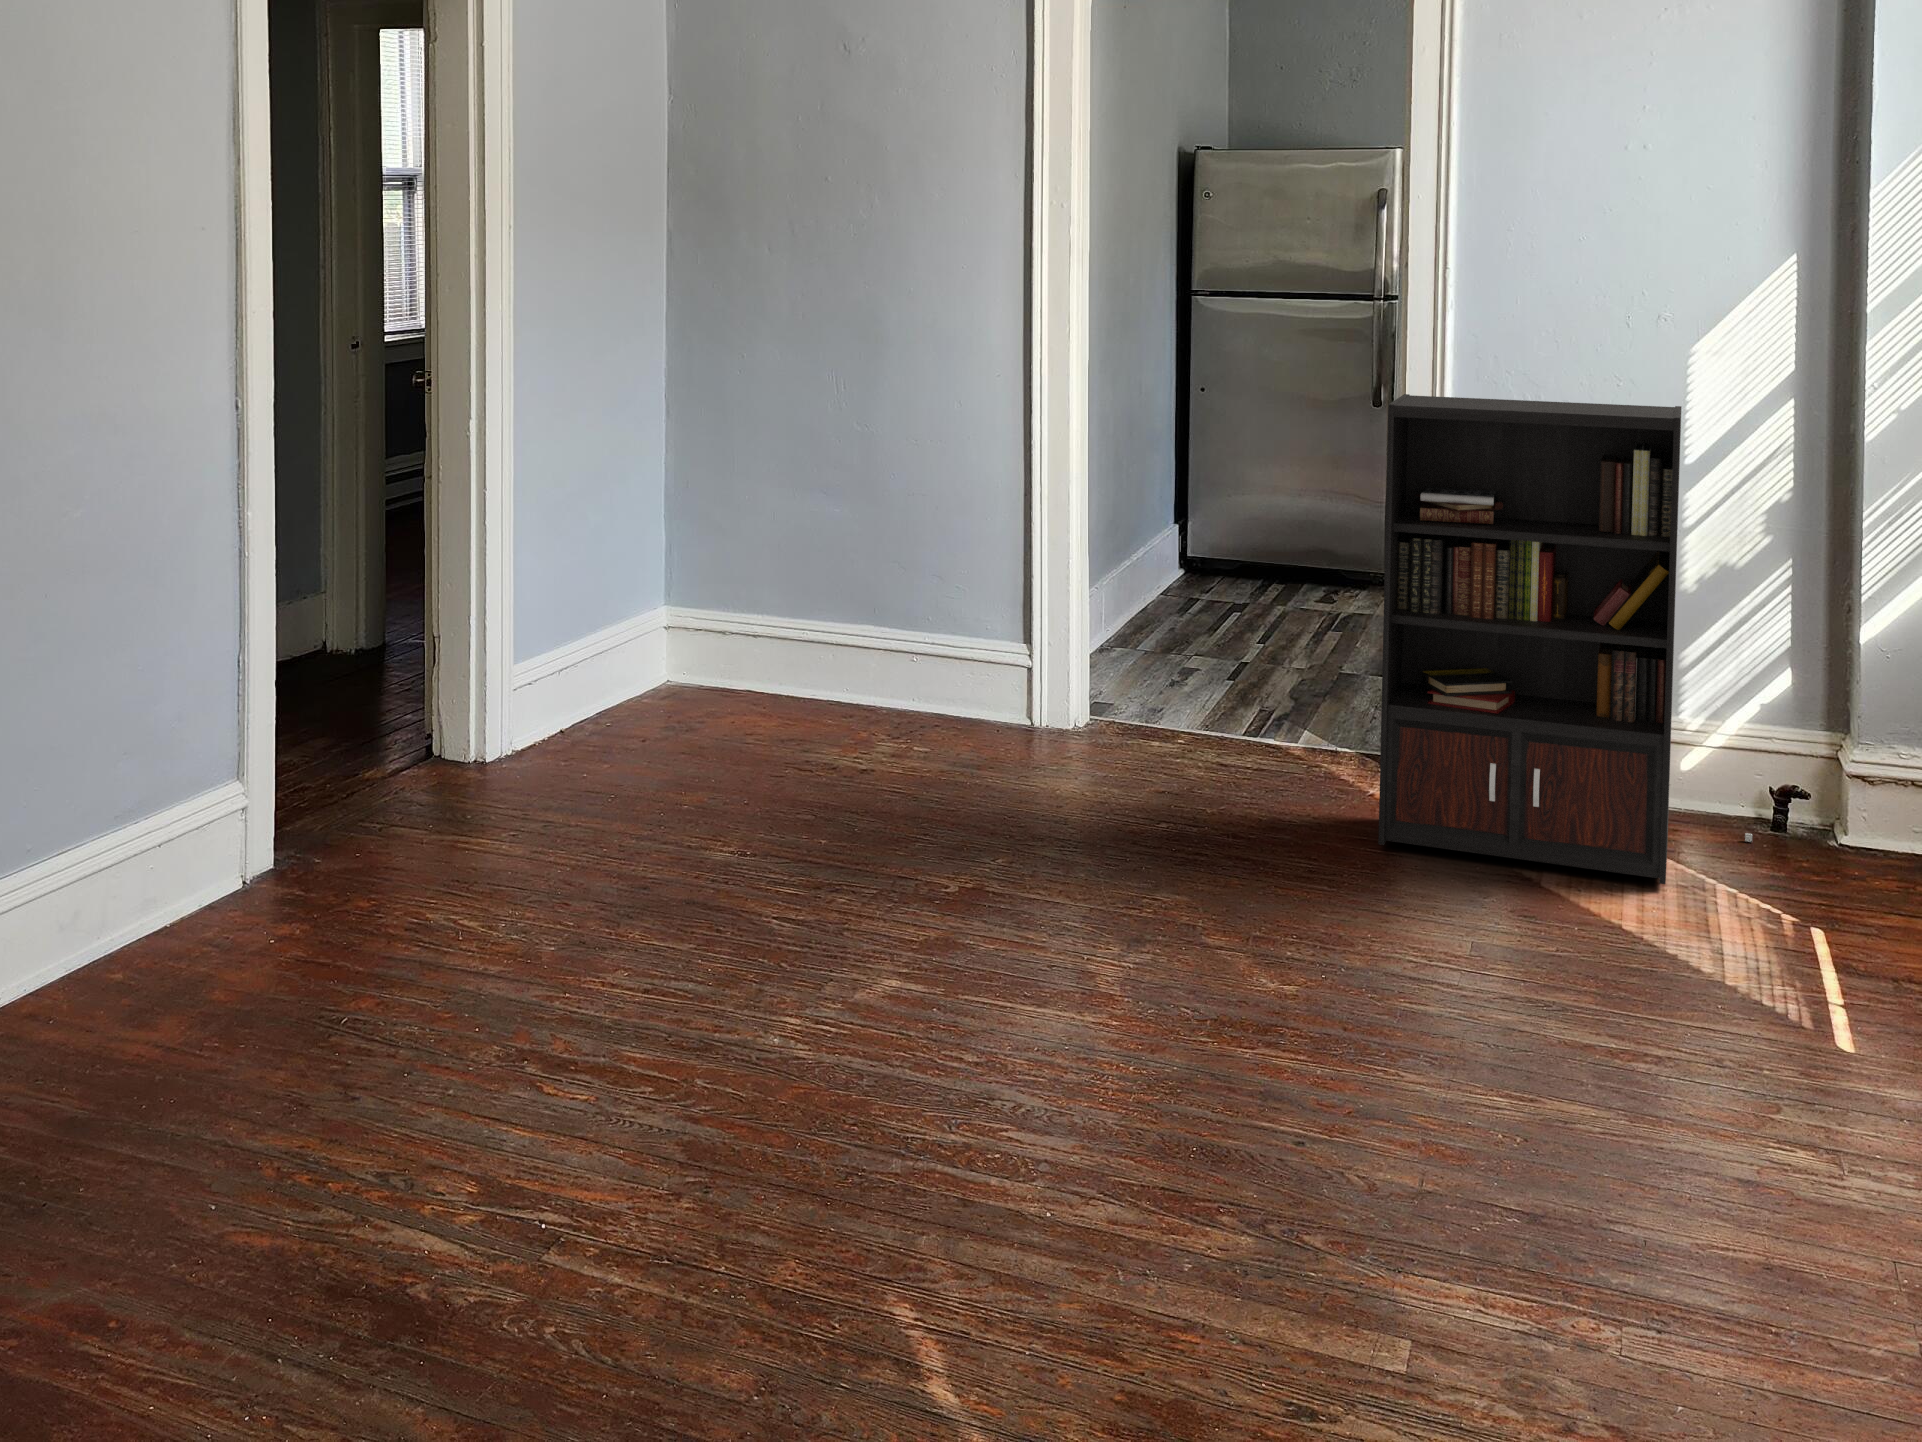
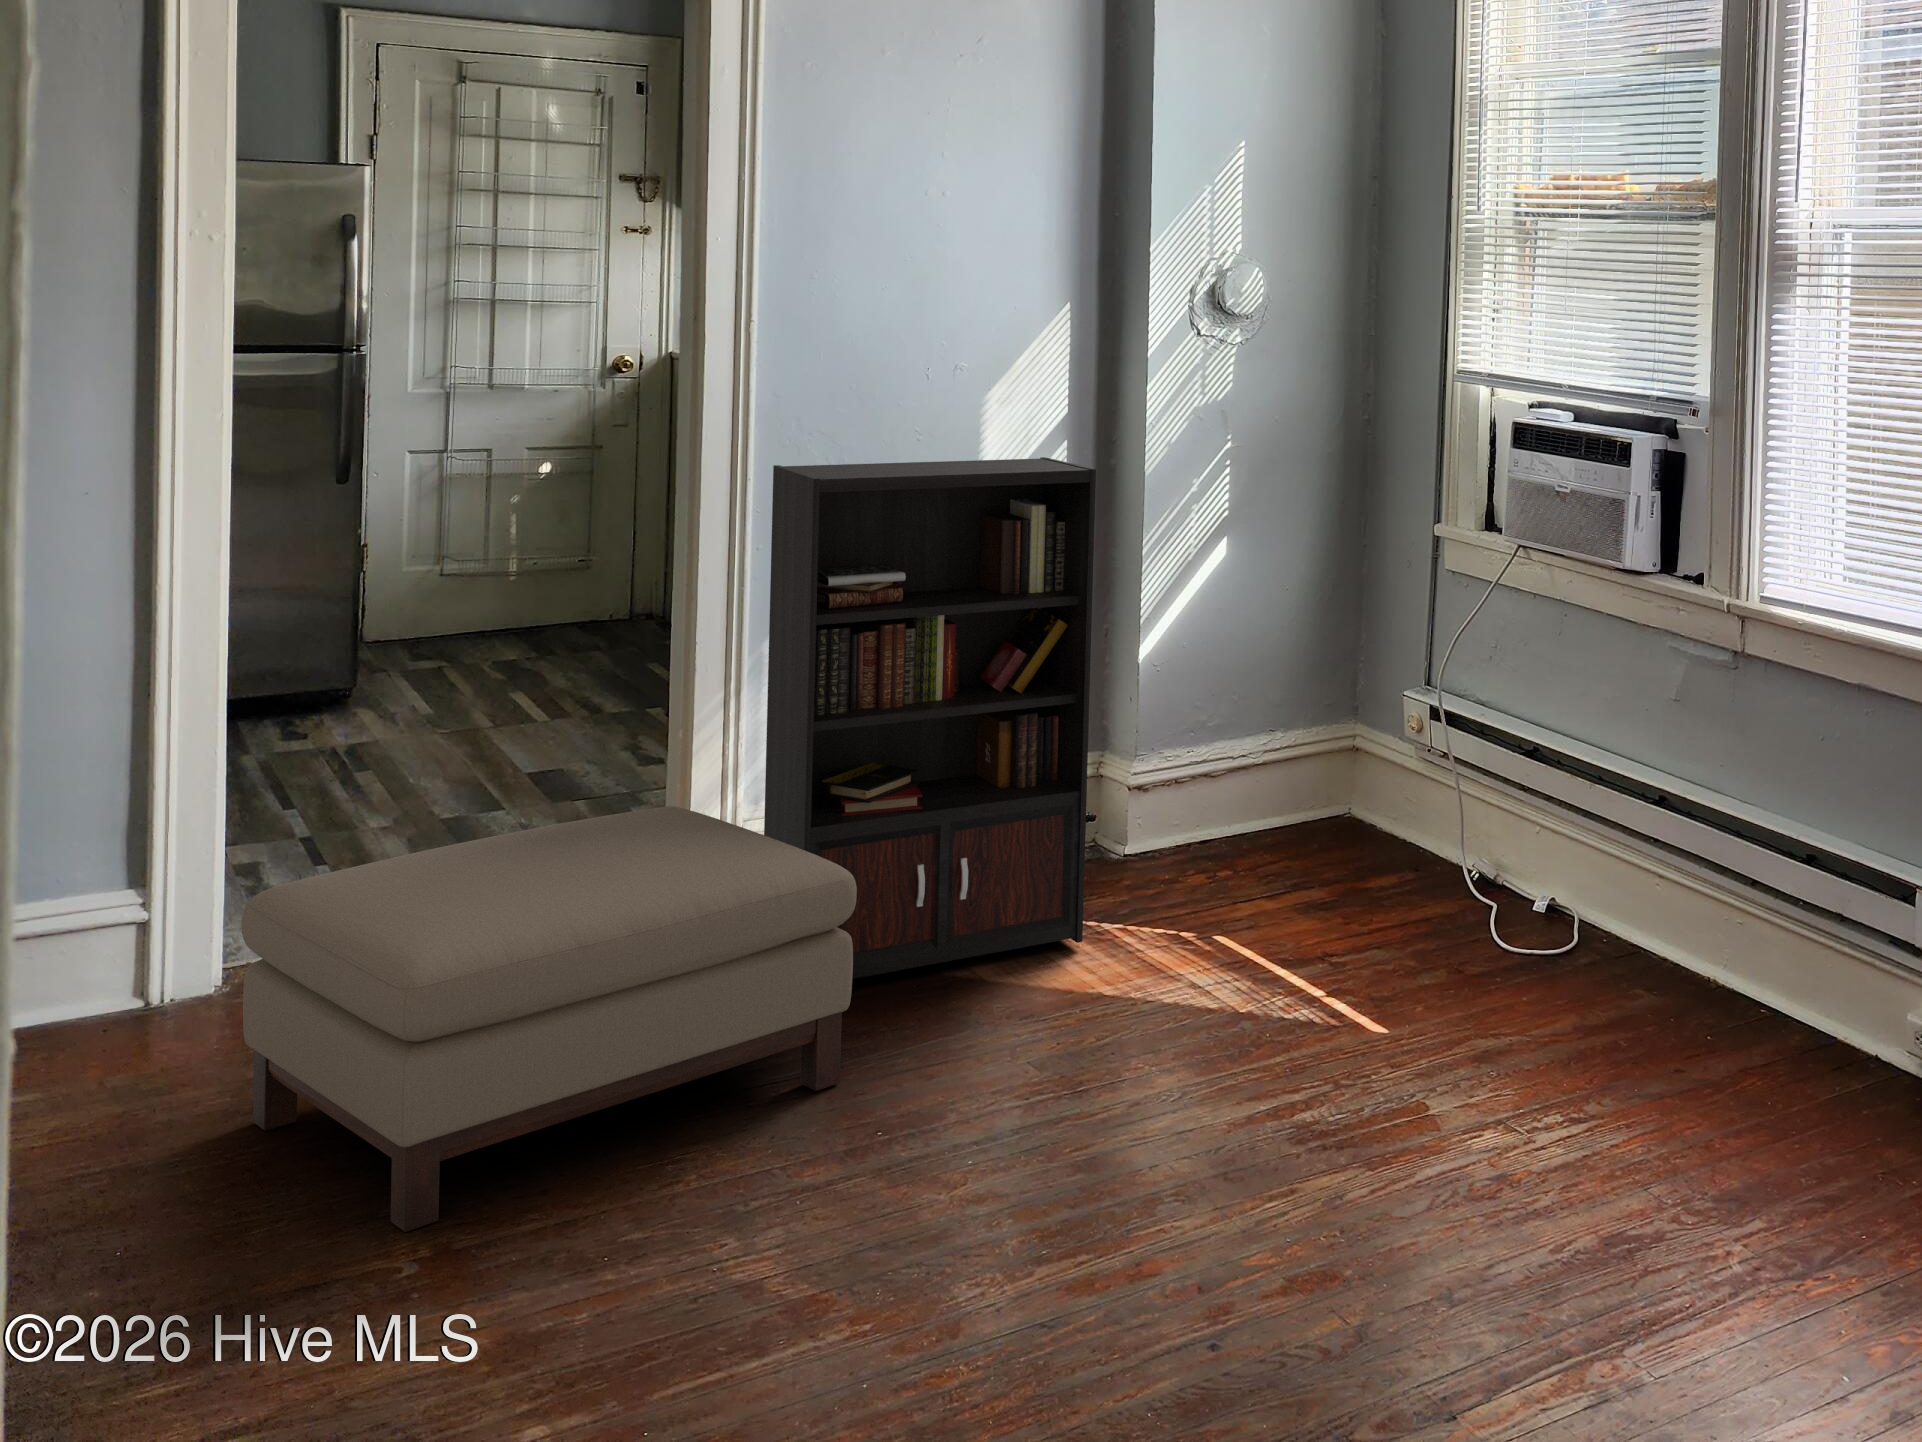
ottoman: none [961,649,1335,904] -> present [241,806,857,1232]

